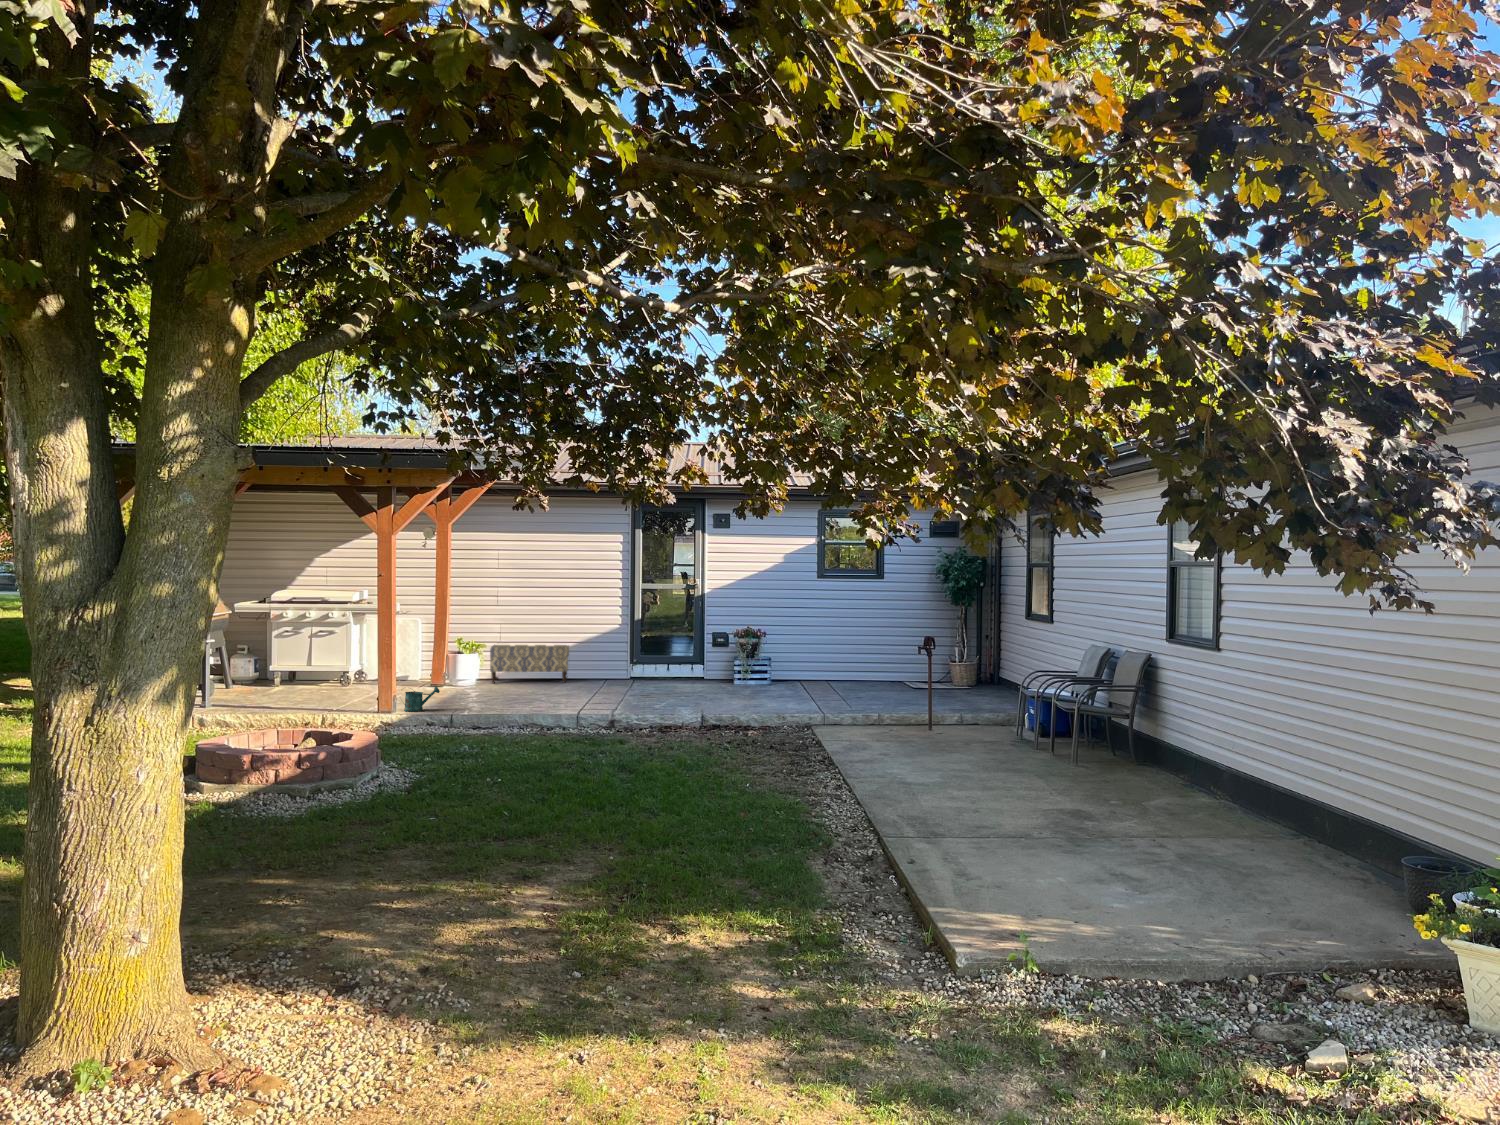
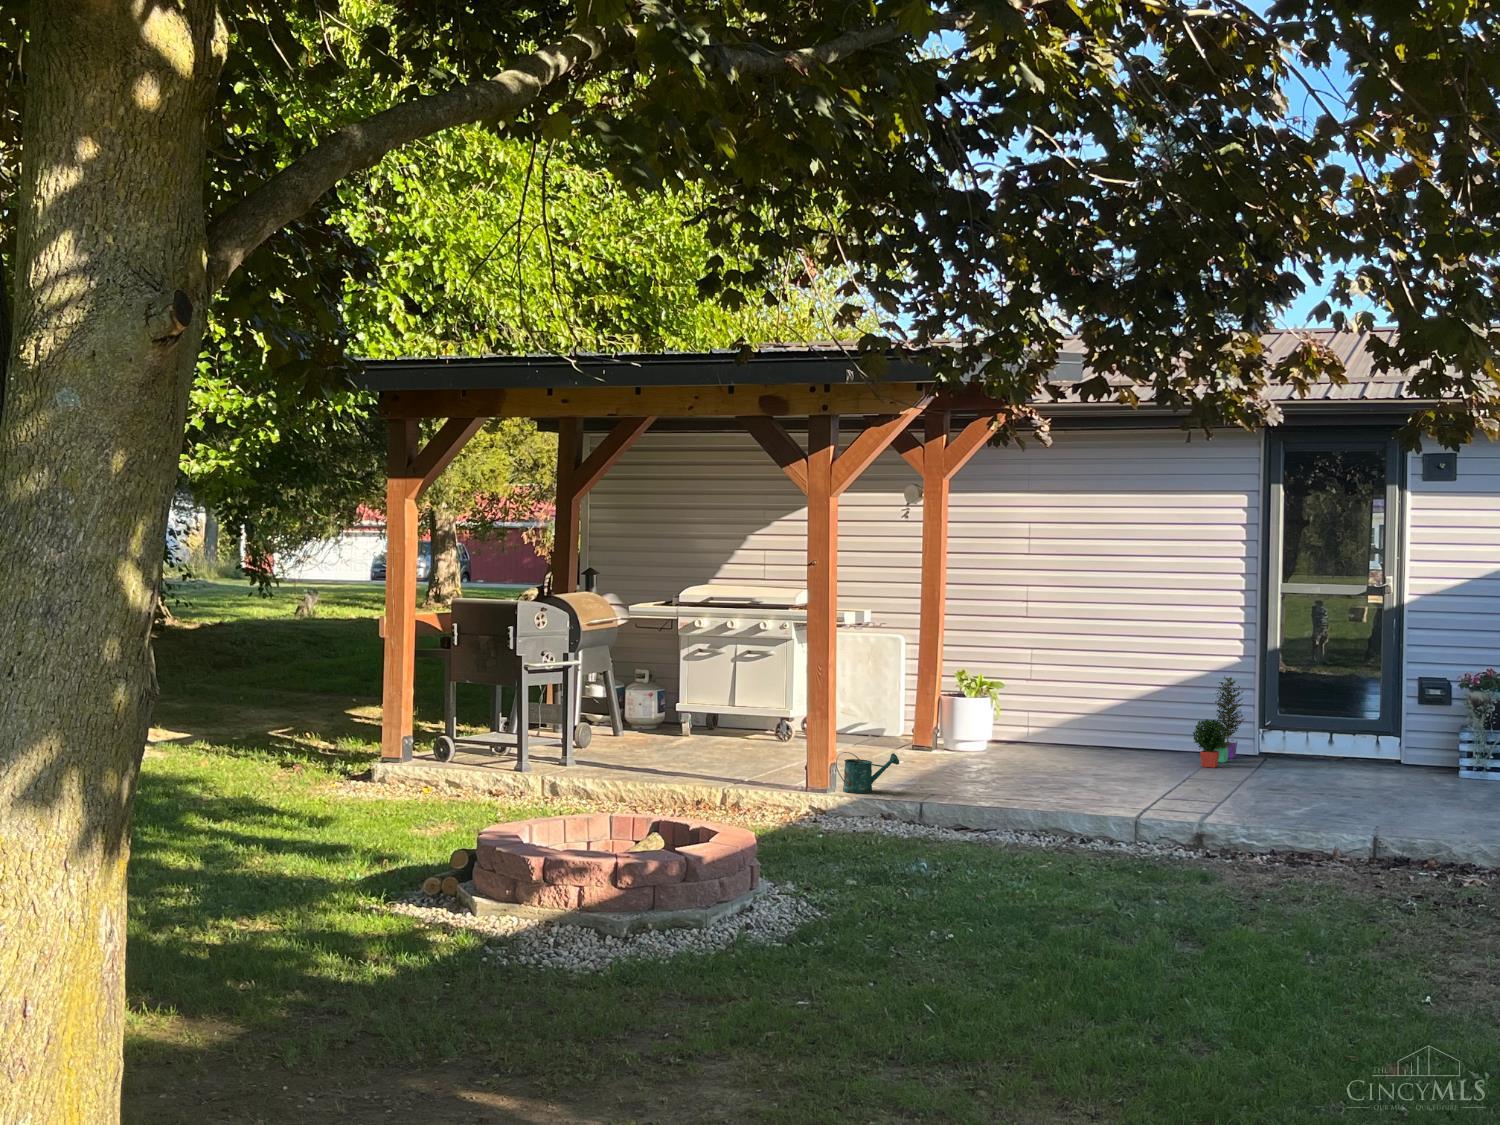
potted plant: none [599,635,625,686] -> present [1193,676,1244,768]
bench: present [490,645,569,683] -> none [1005,683,1145,756]

